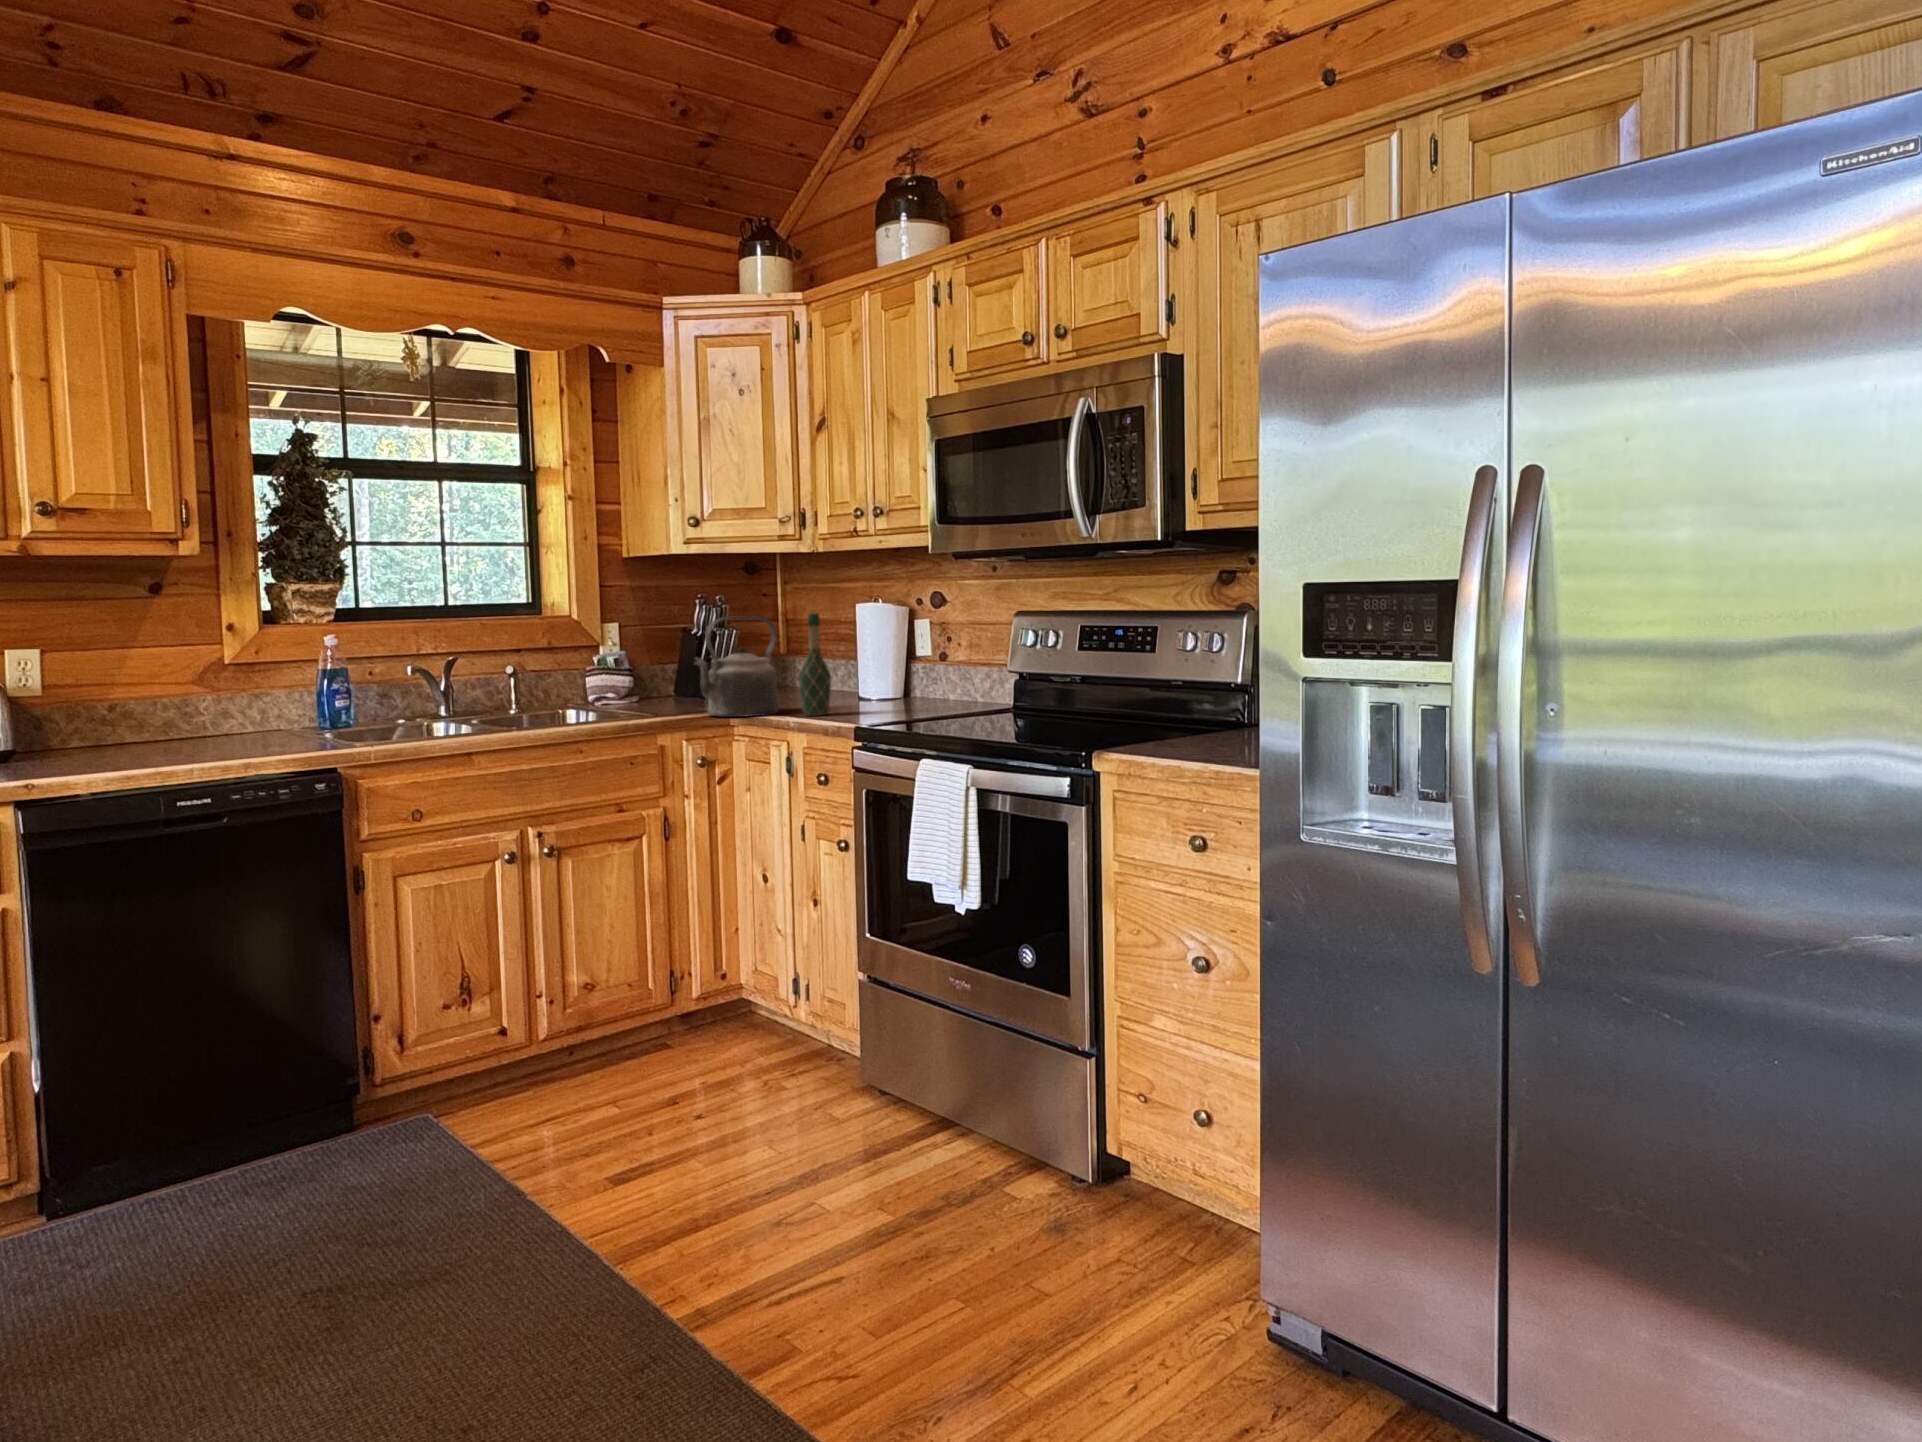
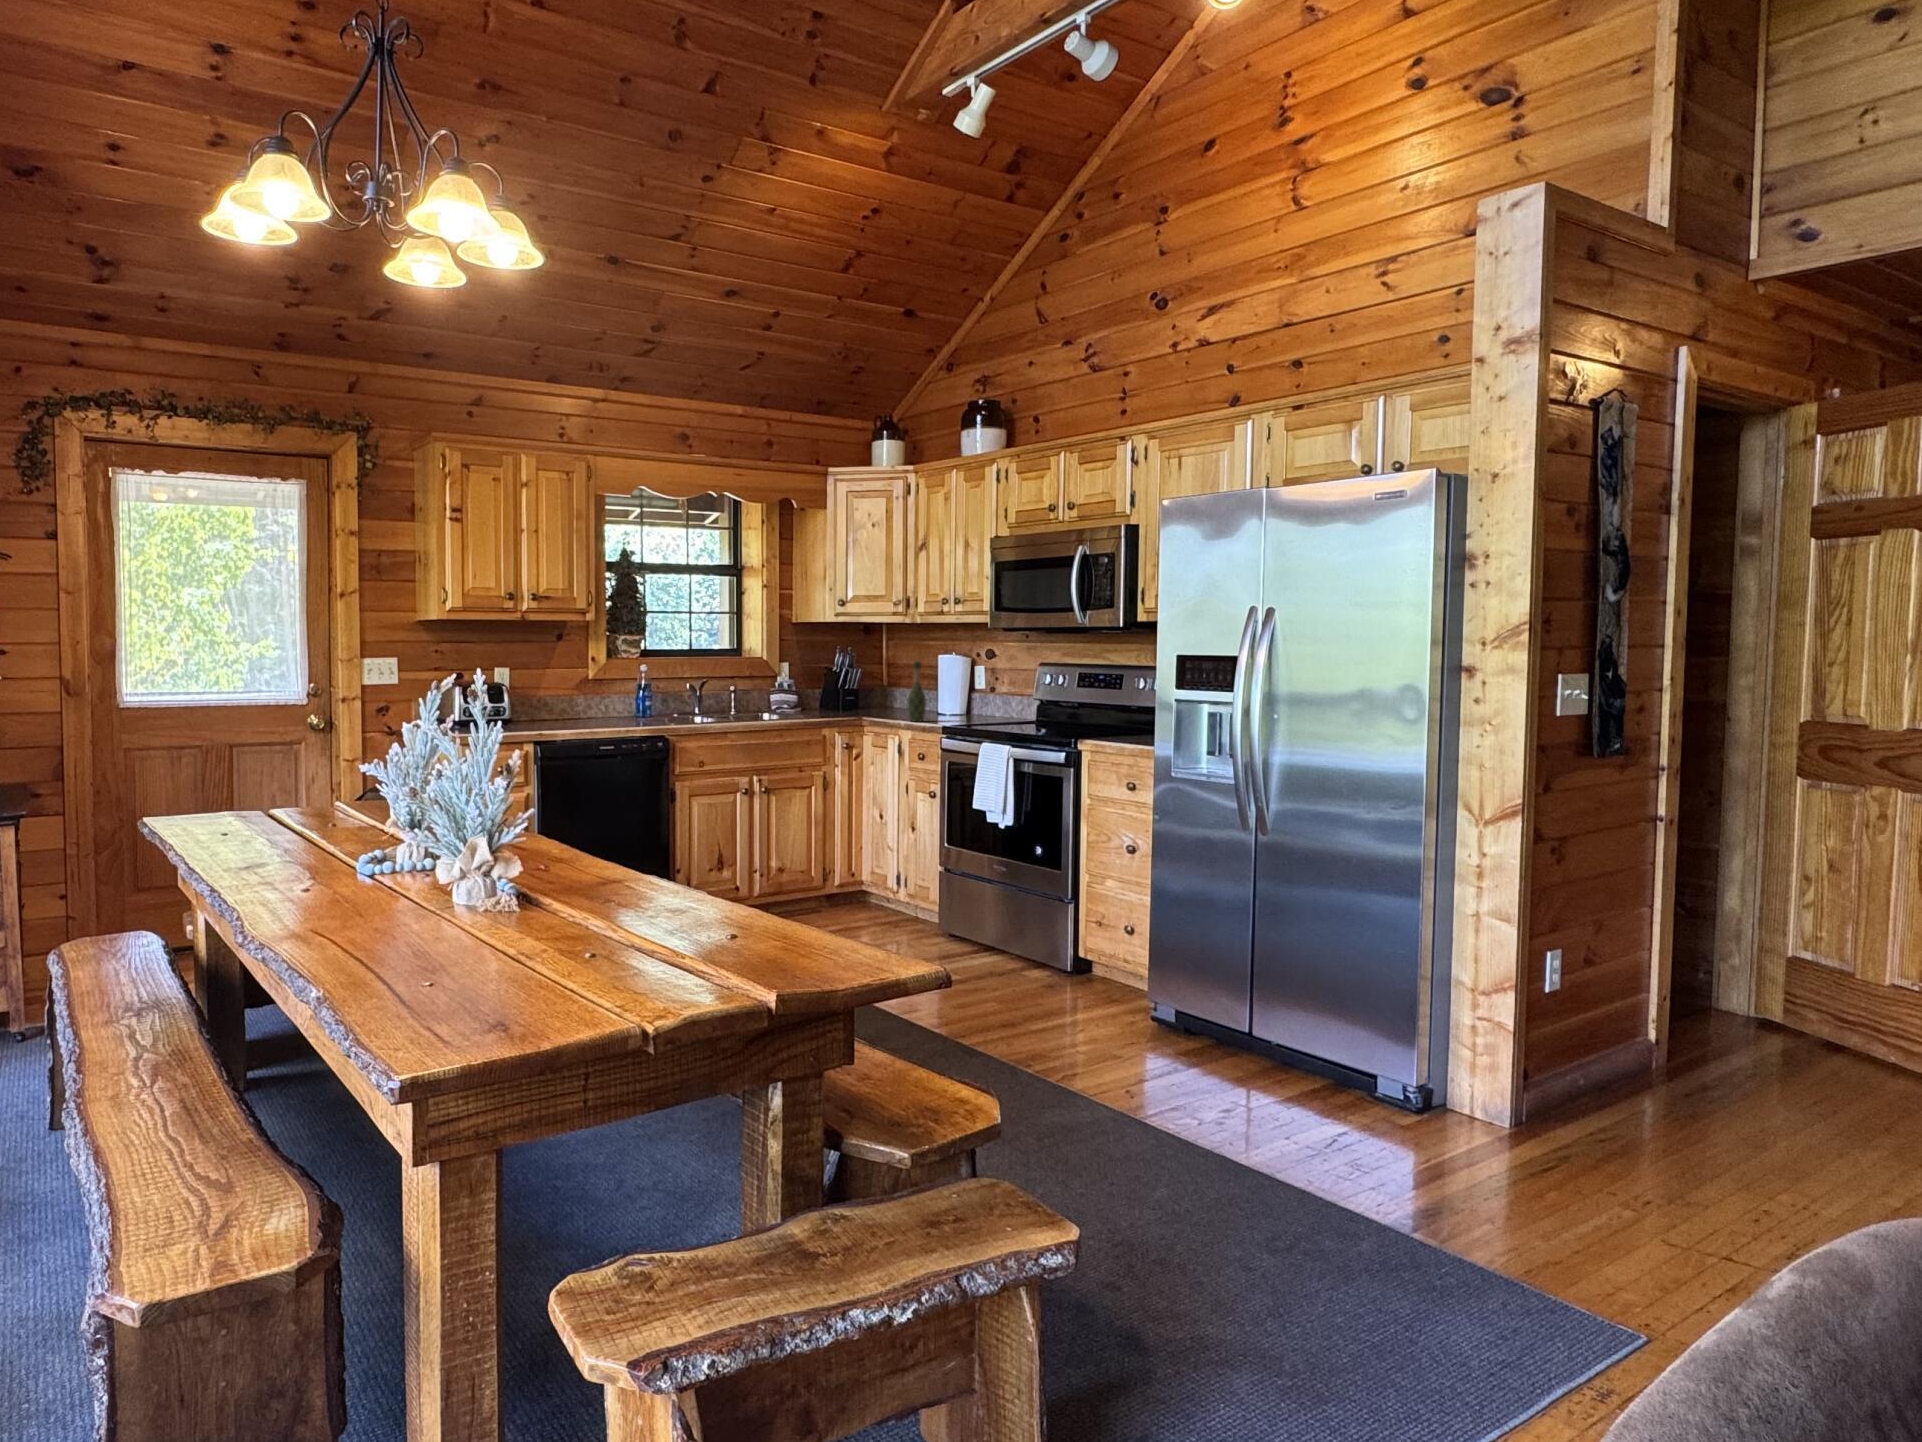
kettle: present [695,616,779,717] -> none [845,662,892,721]

